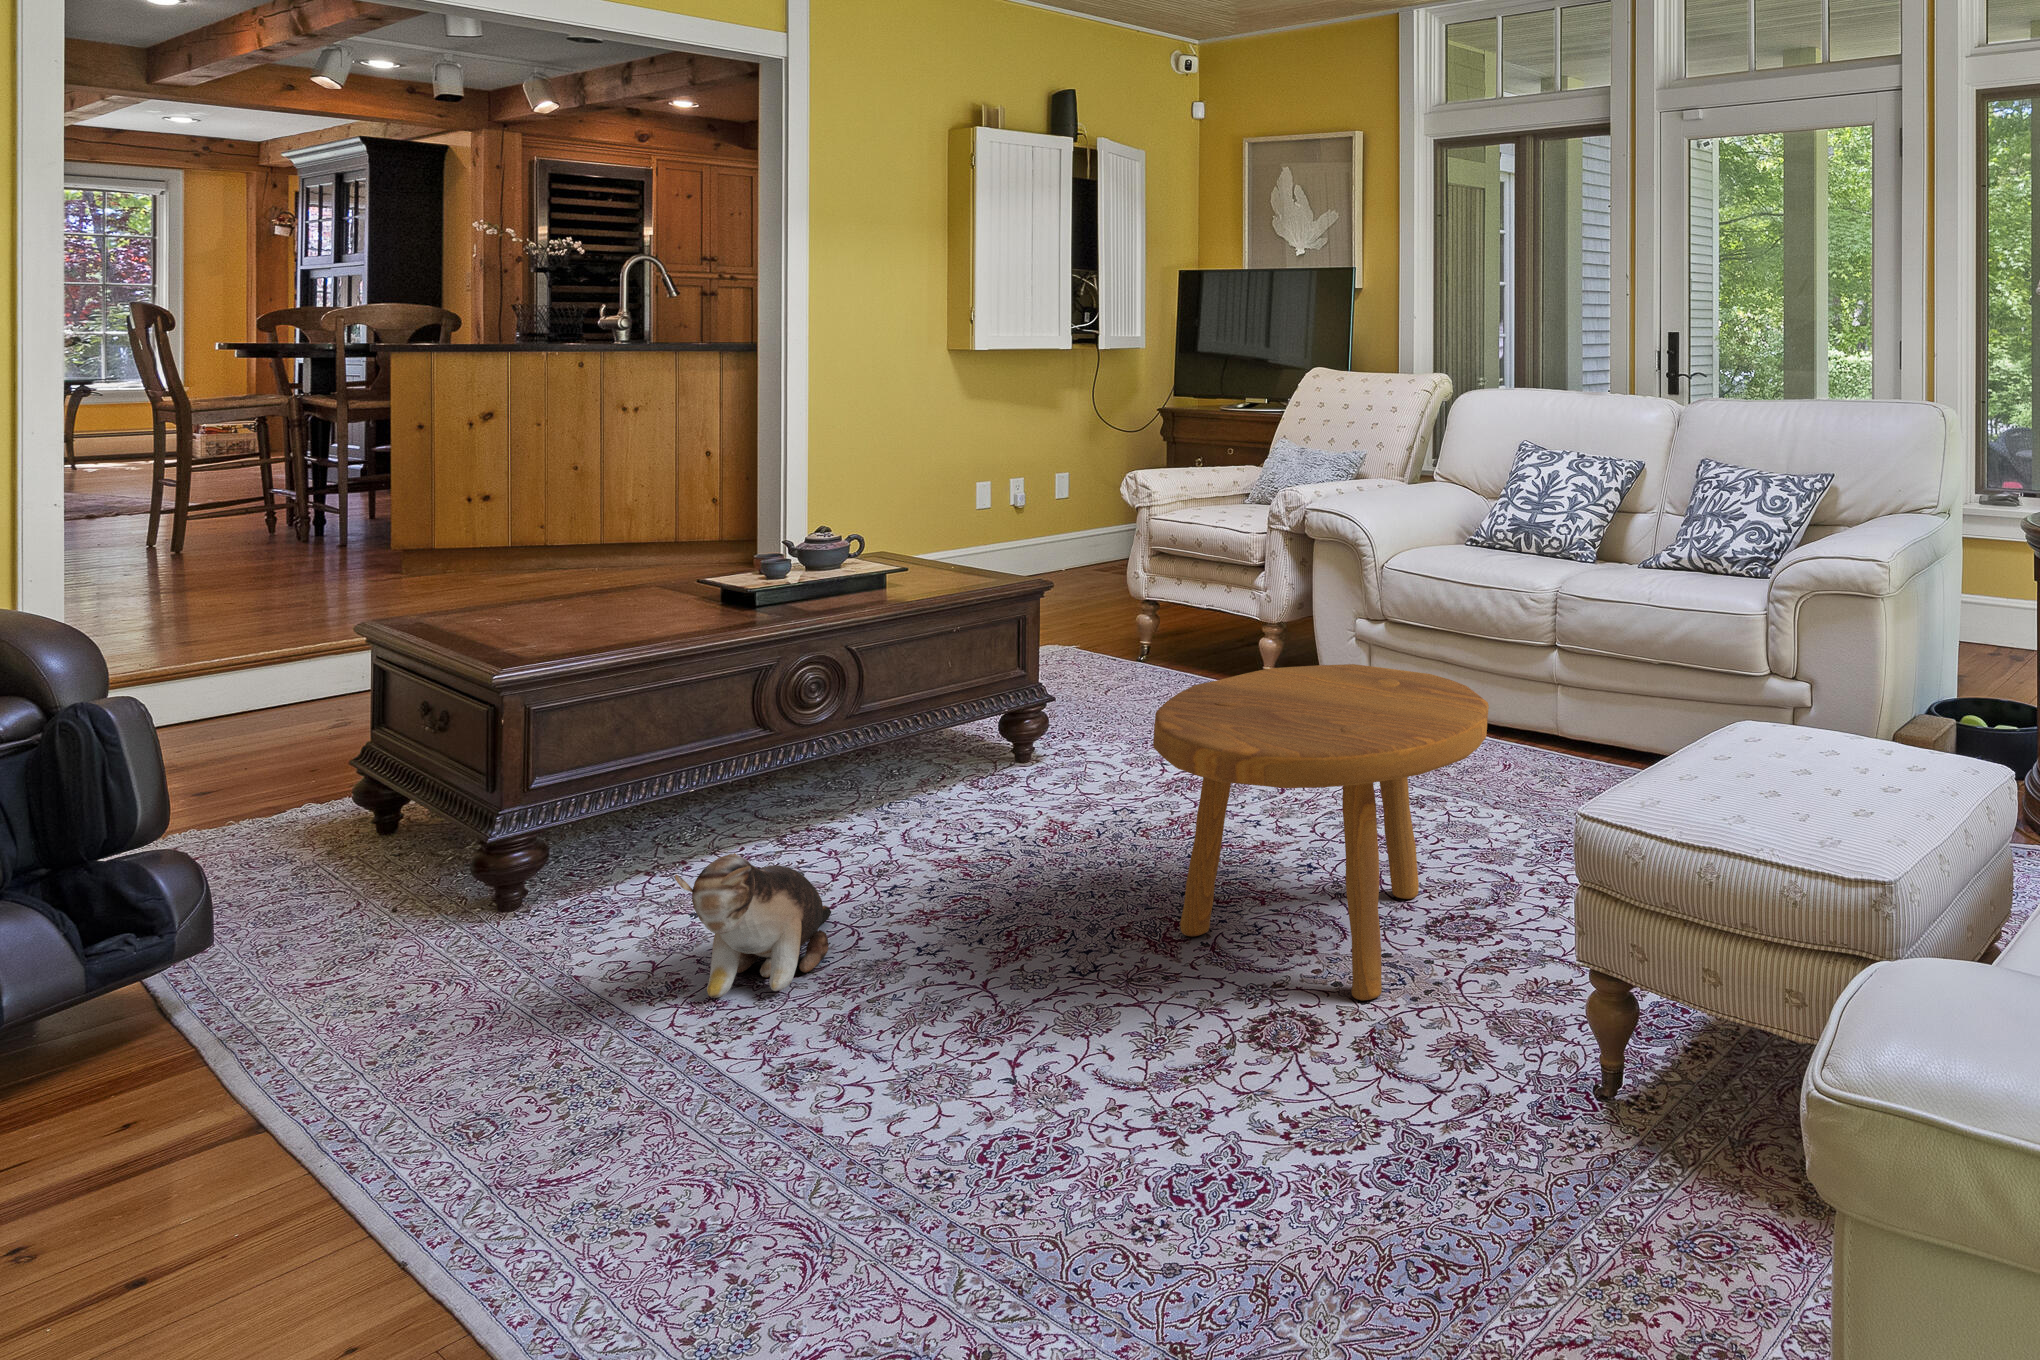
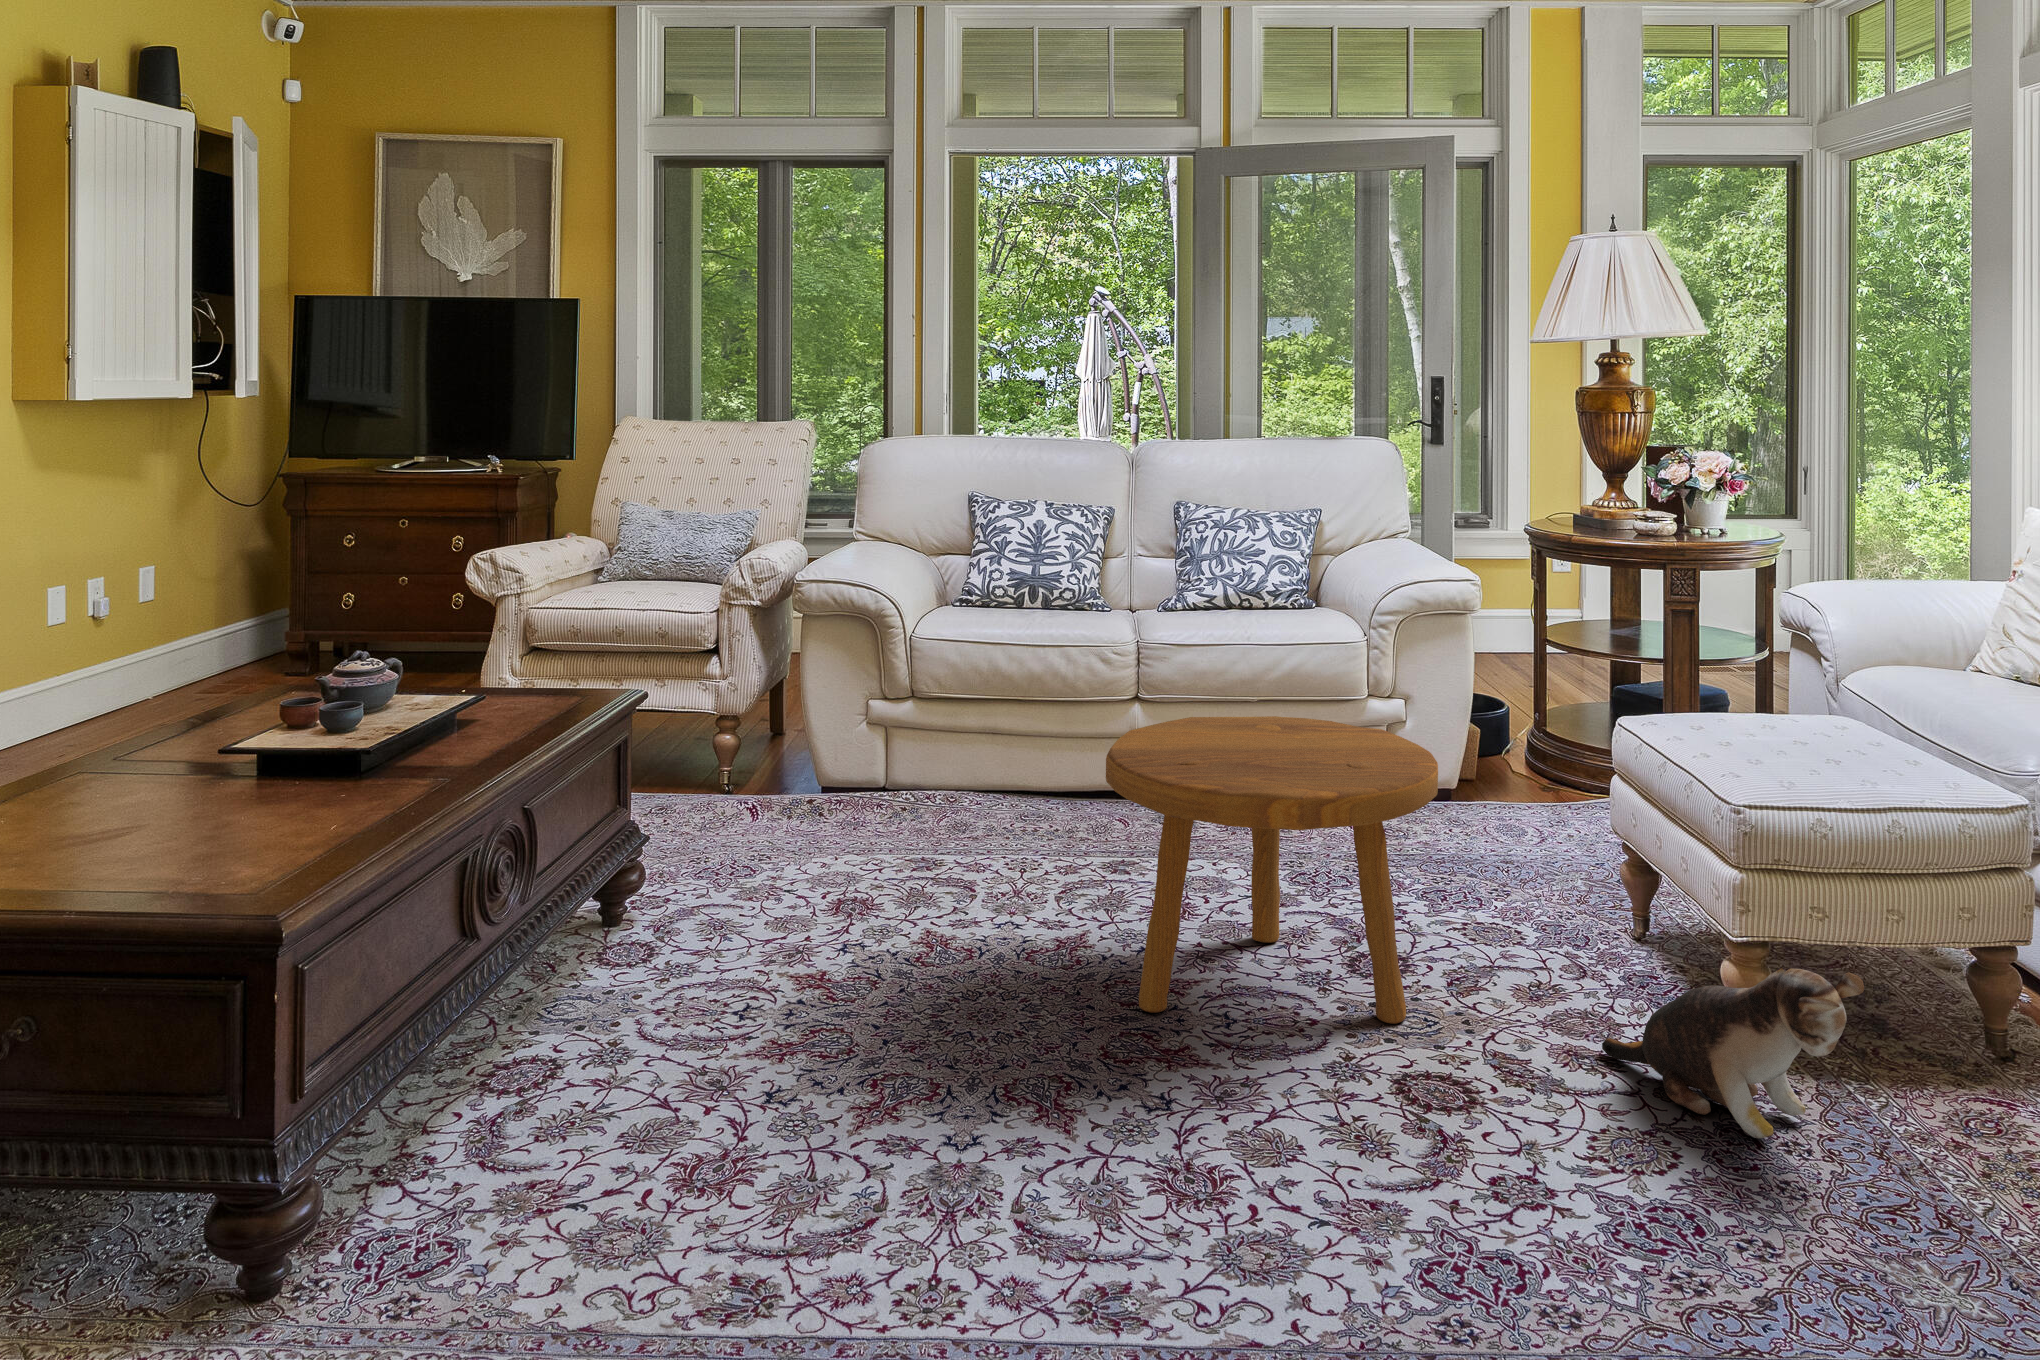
plush toy: present [675,853,831,998] -> present [1602,968,1864,1138]

